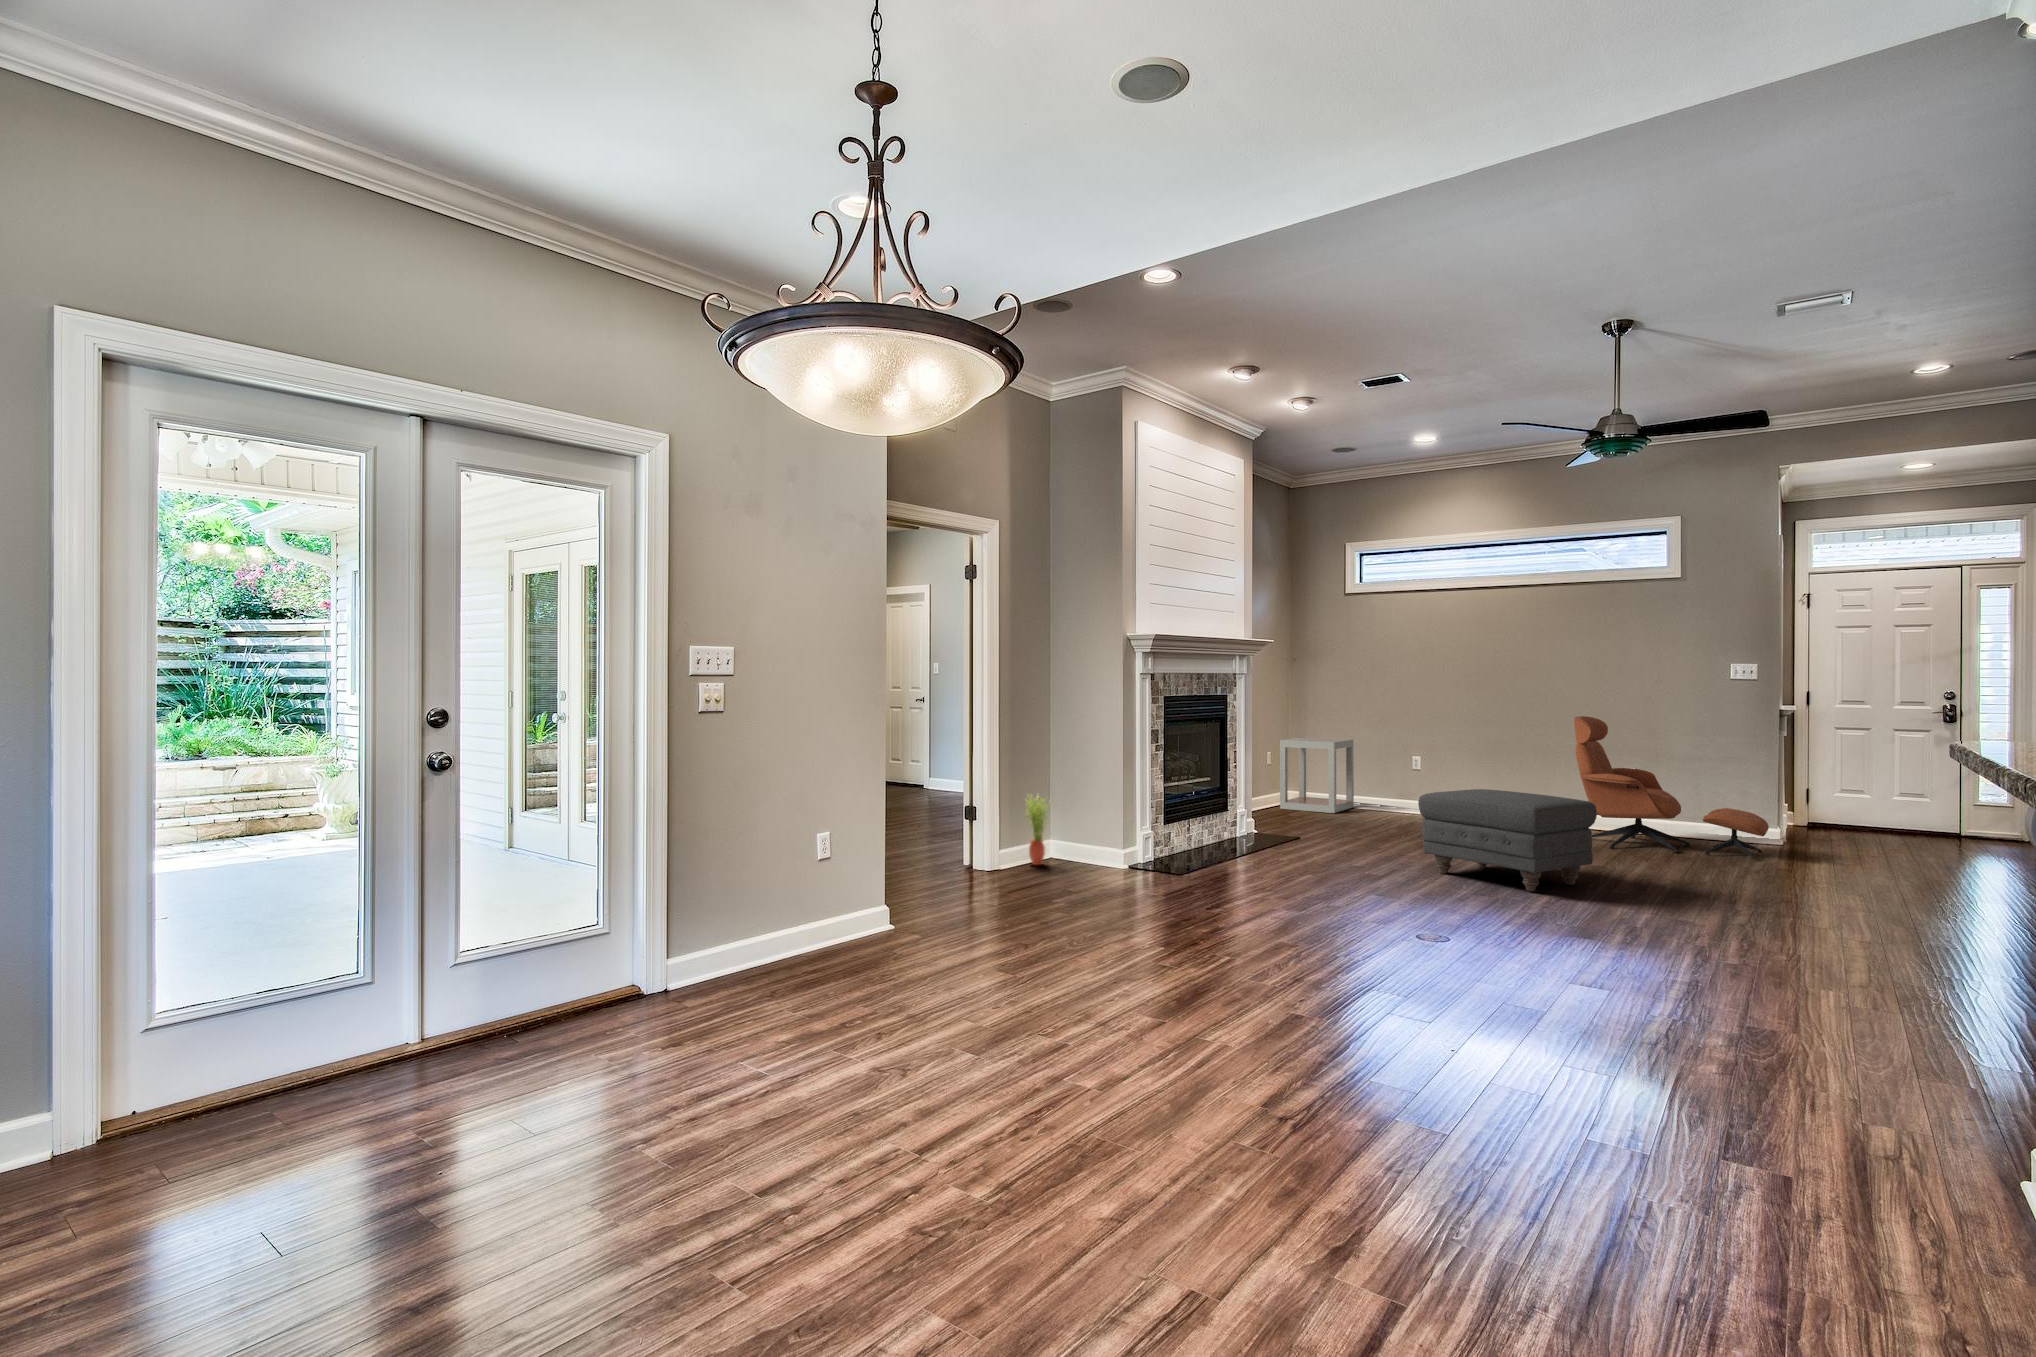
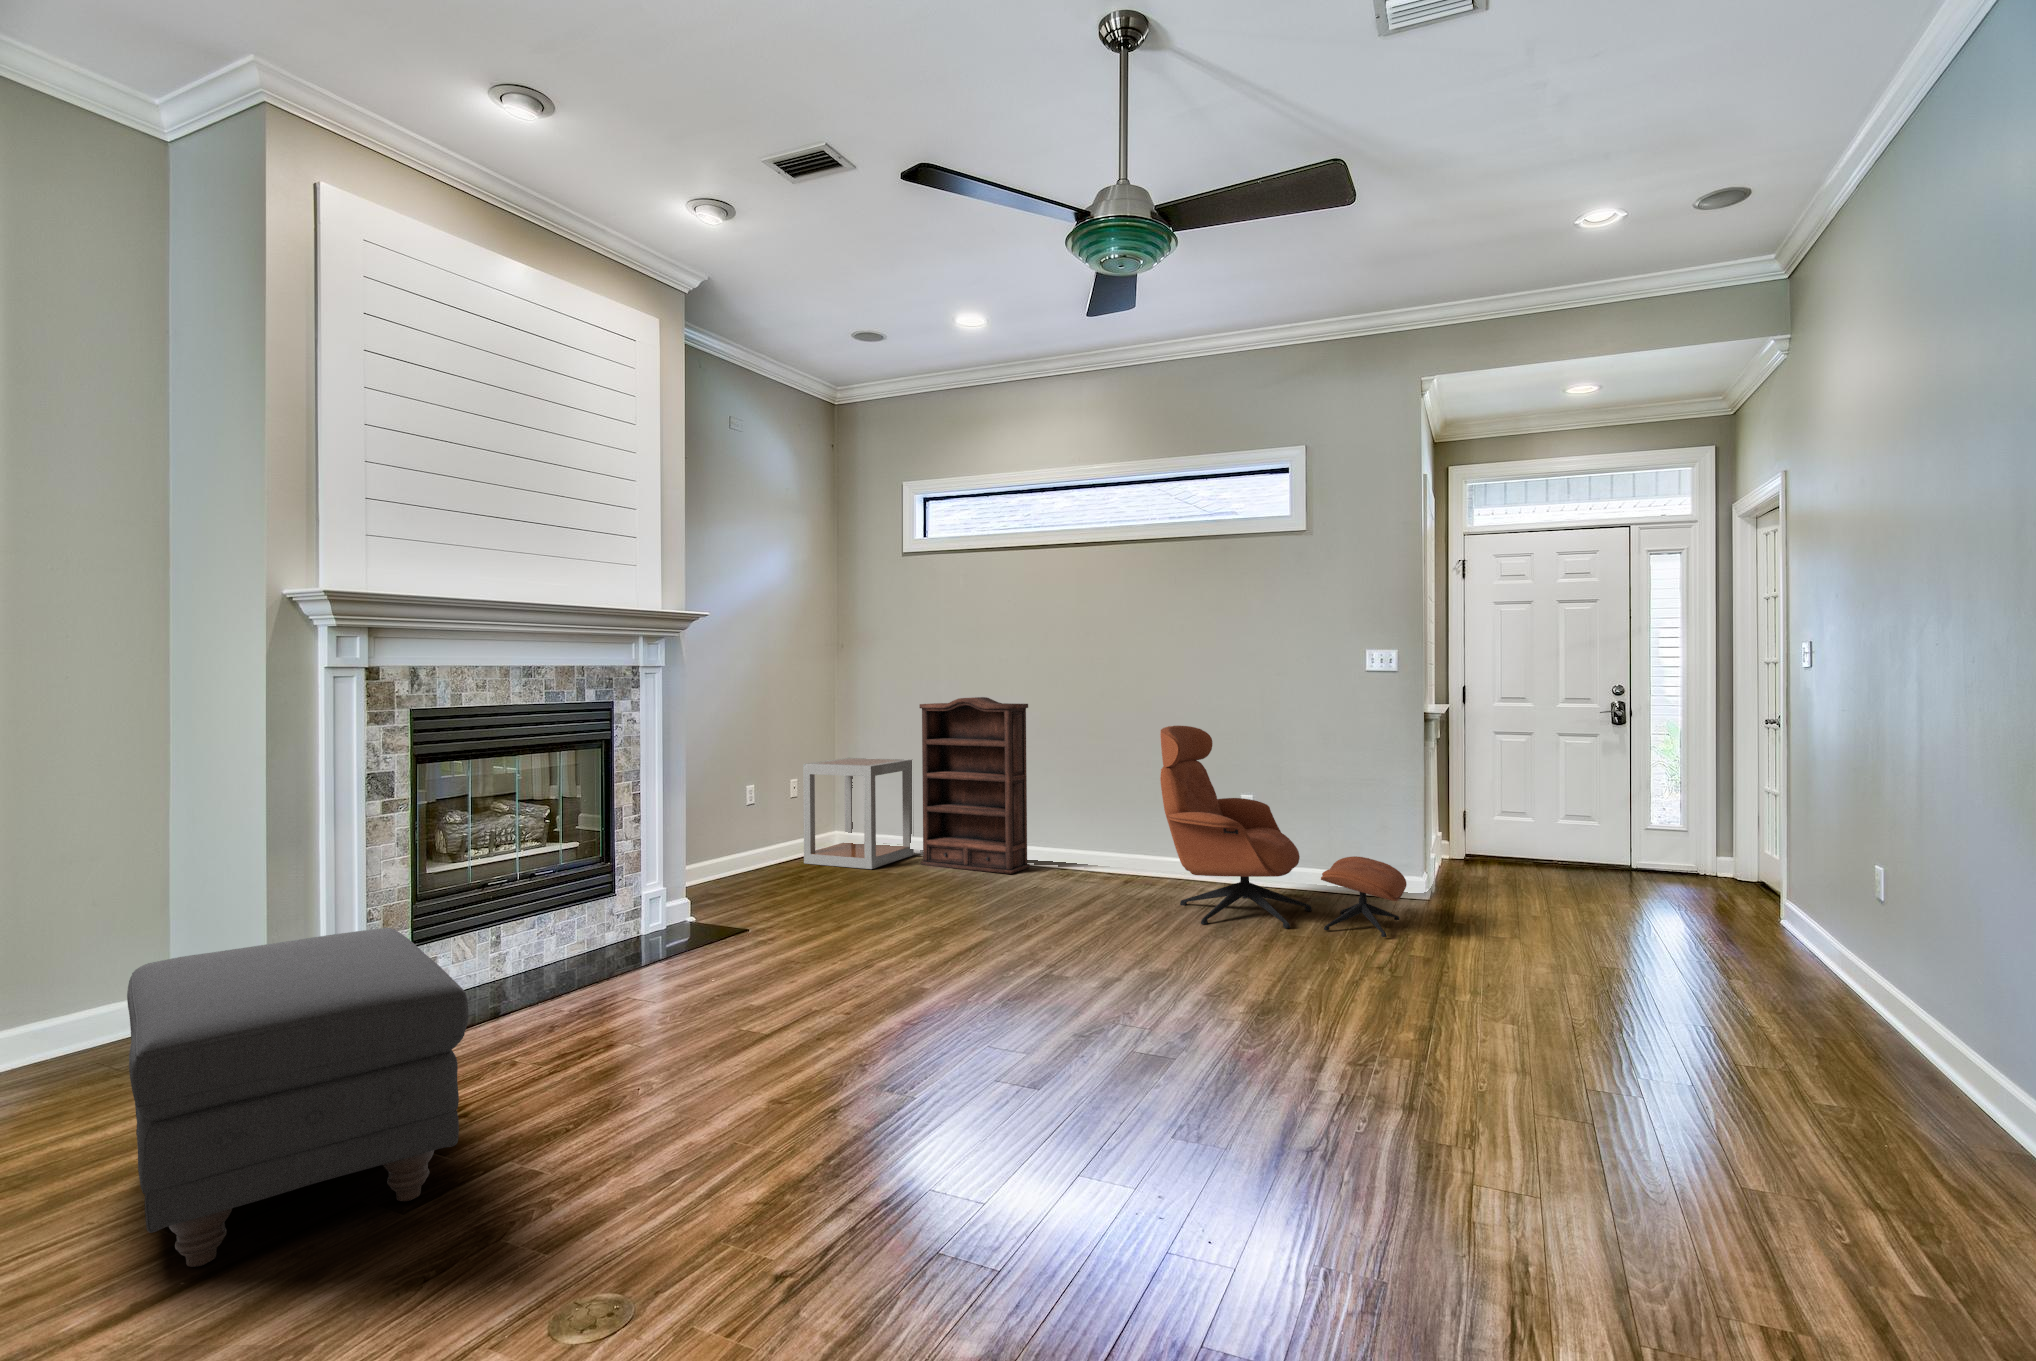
bookshelf: none [1366,696,1451,819] -> present [920,697,1030,874]
ottoman: present [1418,789,1597,892] -> present [127,928,468,1267]
potted plant: present [1026,796,1049,865] -> none [37,907,126,1056]

